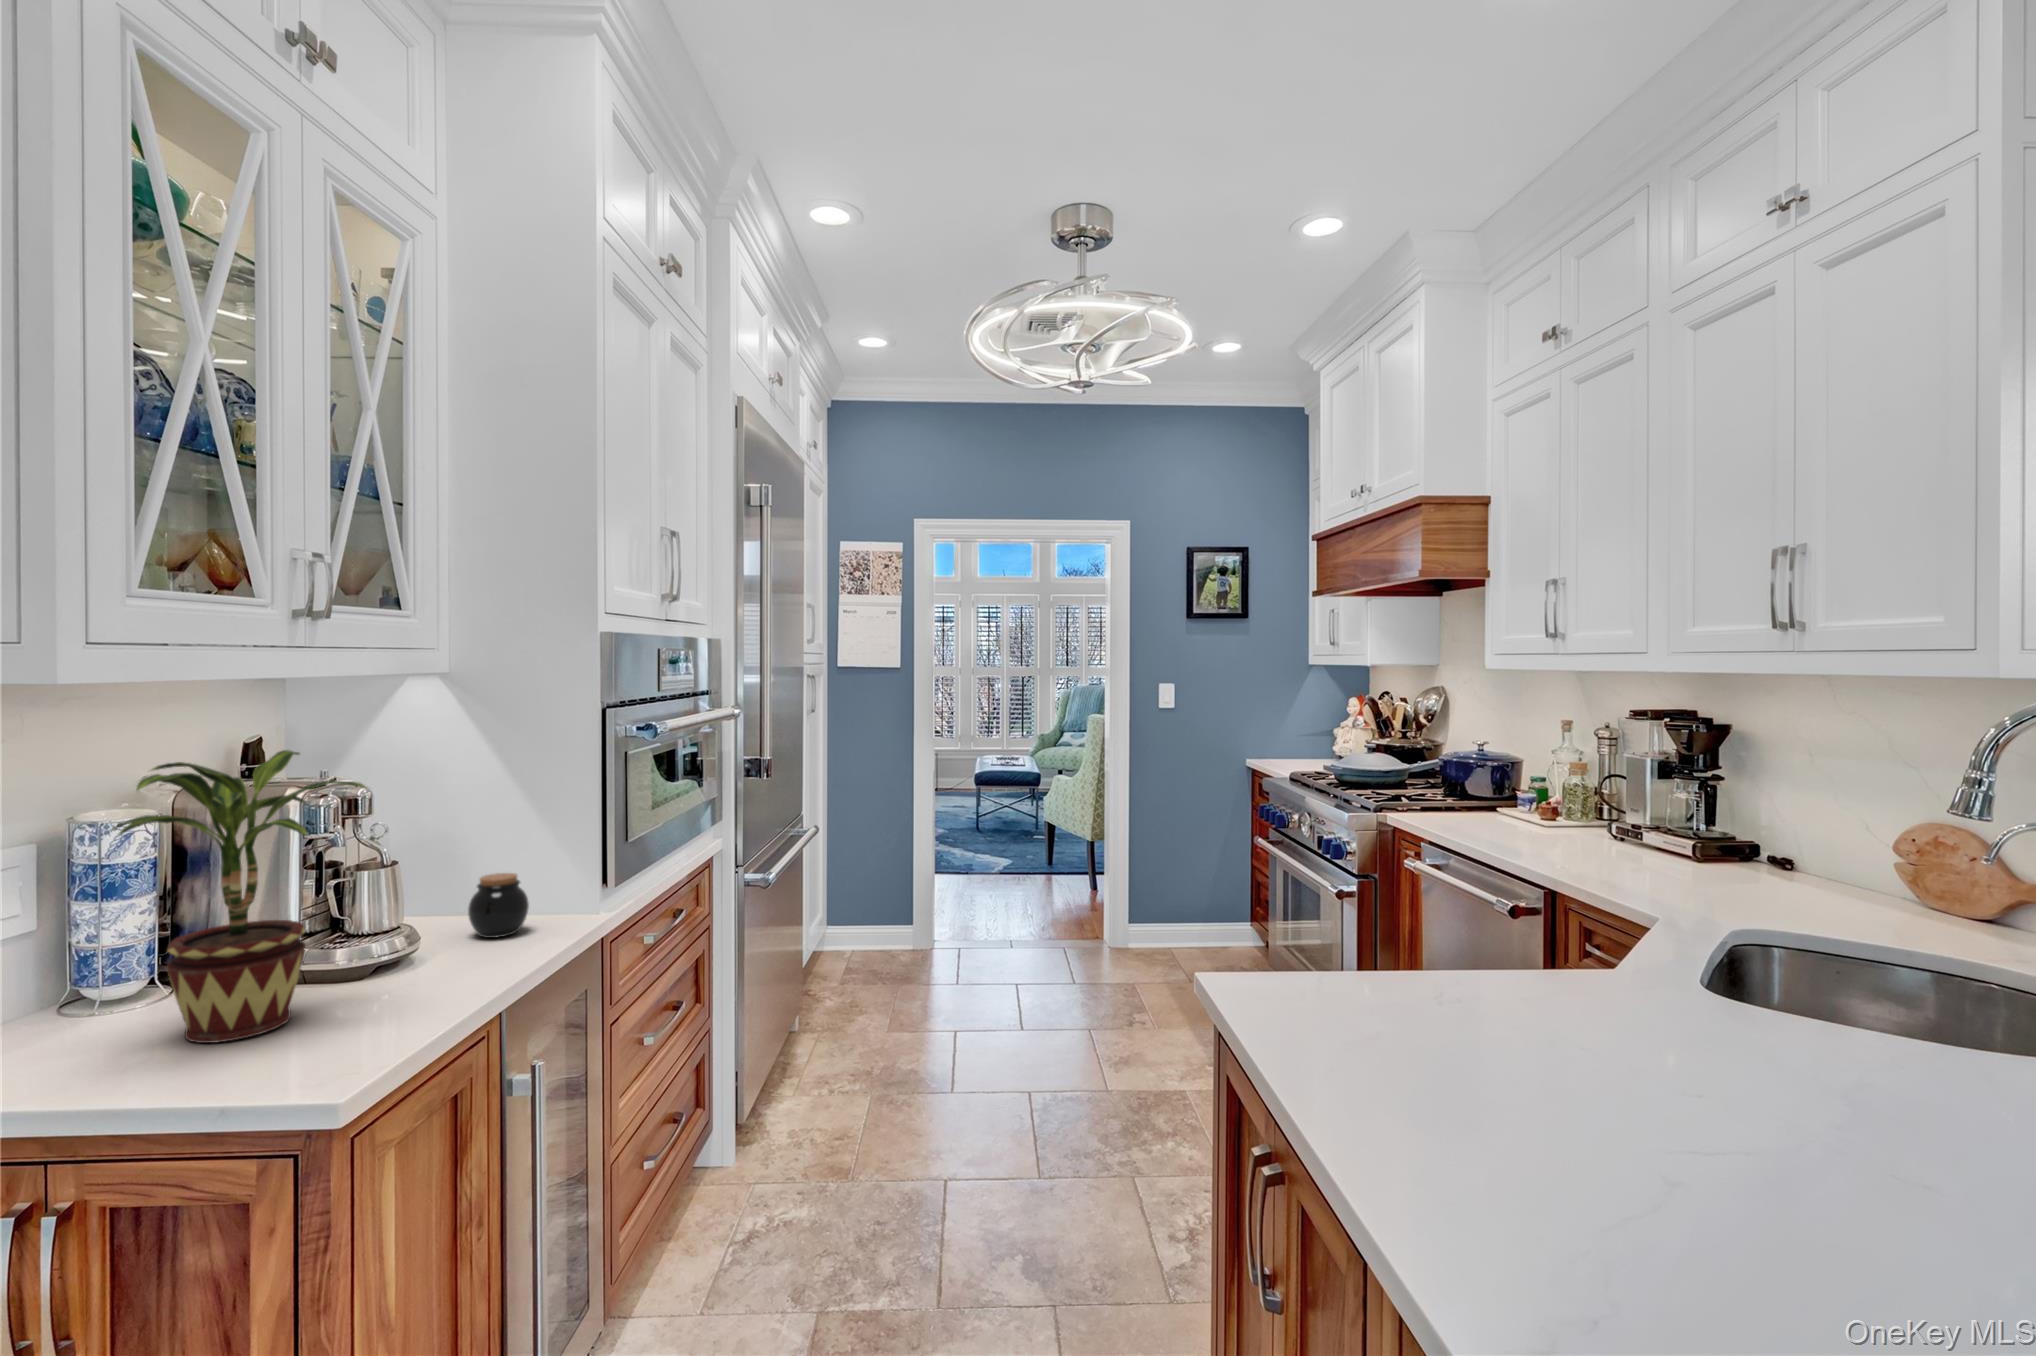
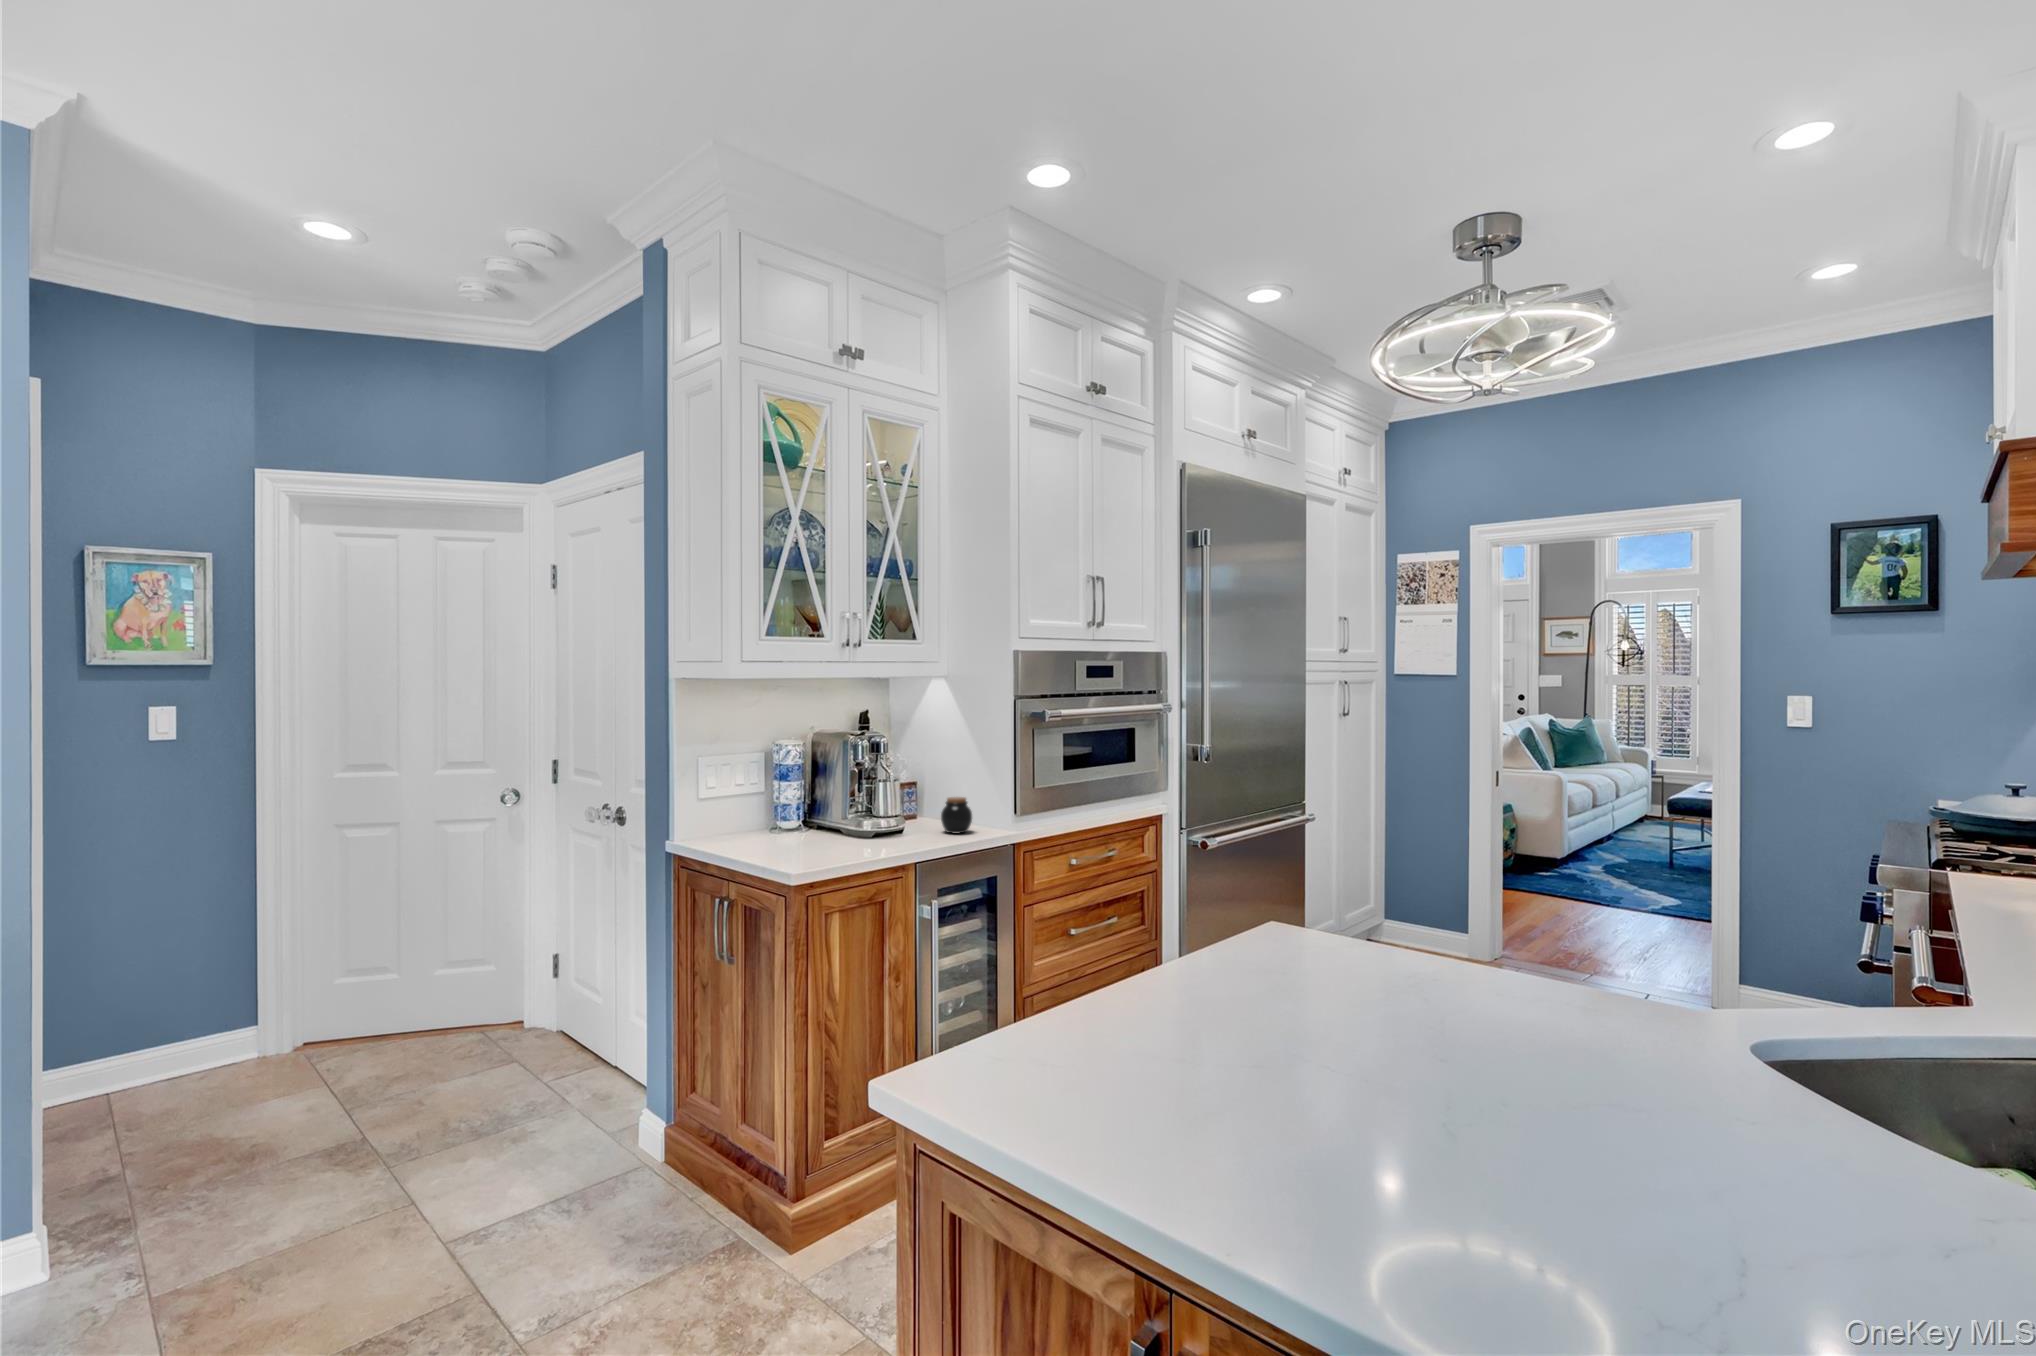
potted plant: present [111,750,368,1043] -> none [763,715,856,849]

